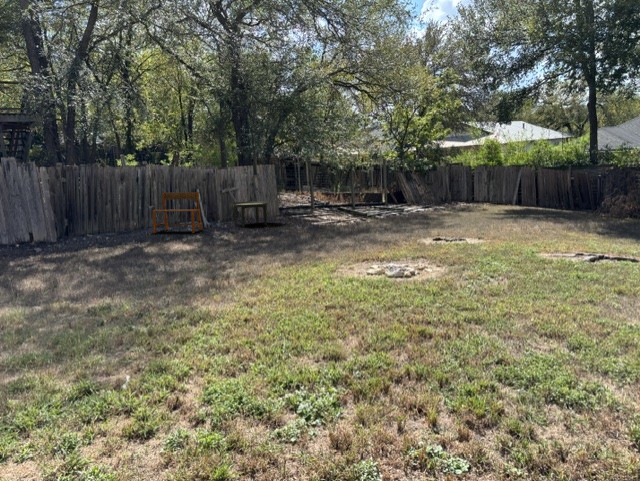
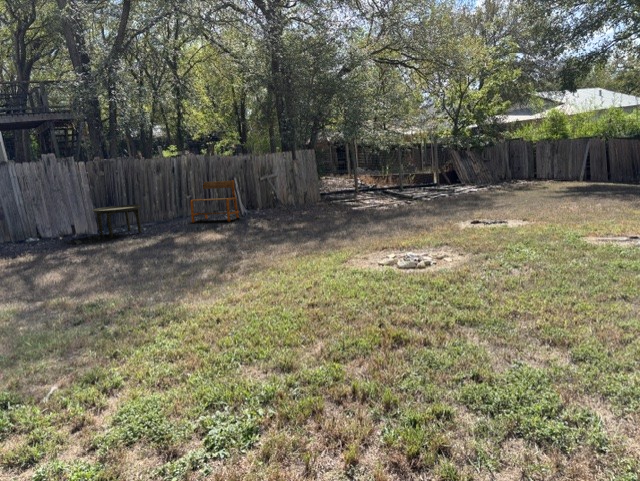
round table: present [231,201,269,227] -> present [92,205,142,238]

